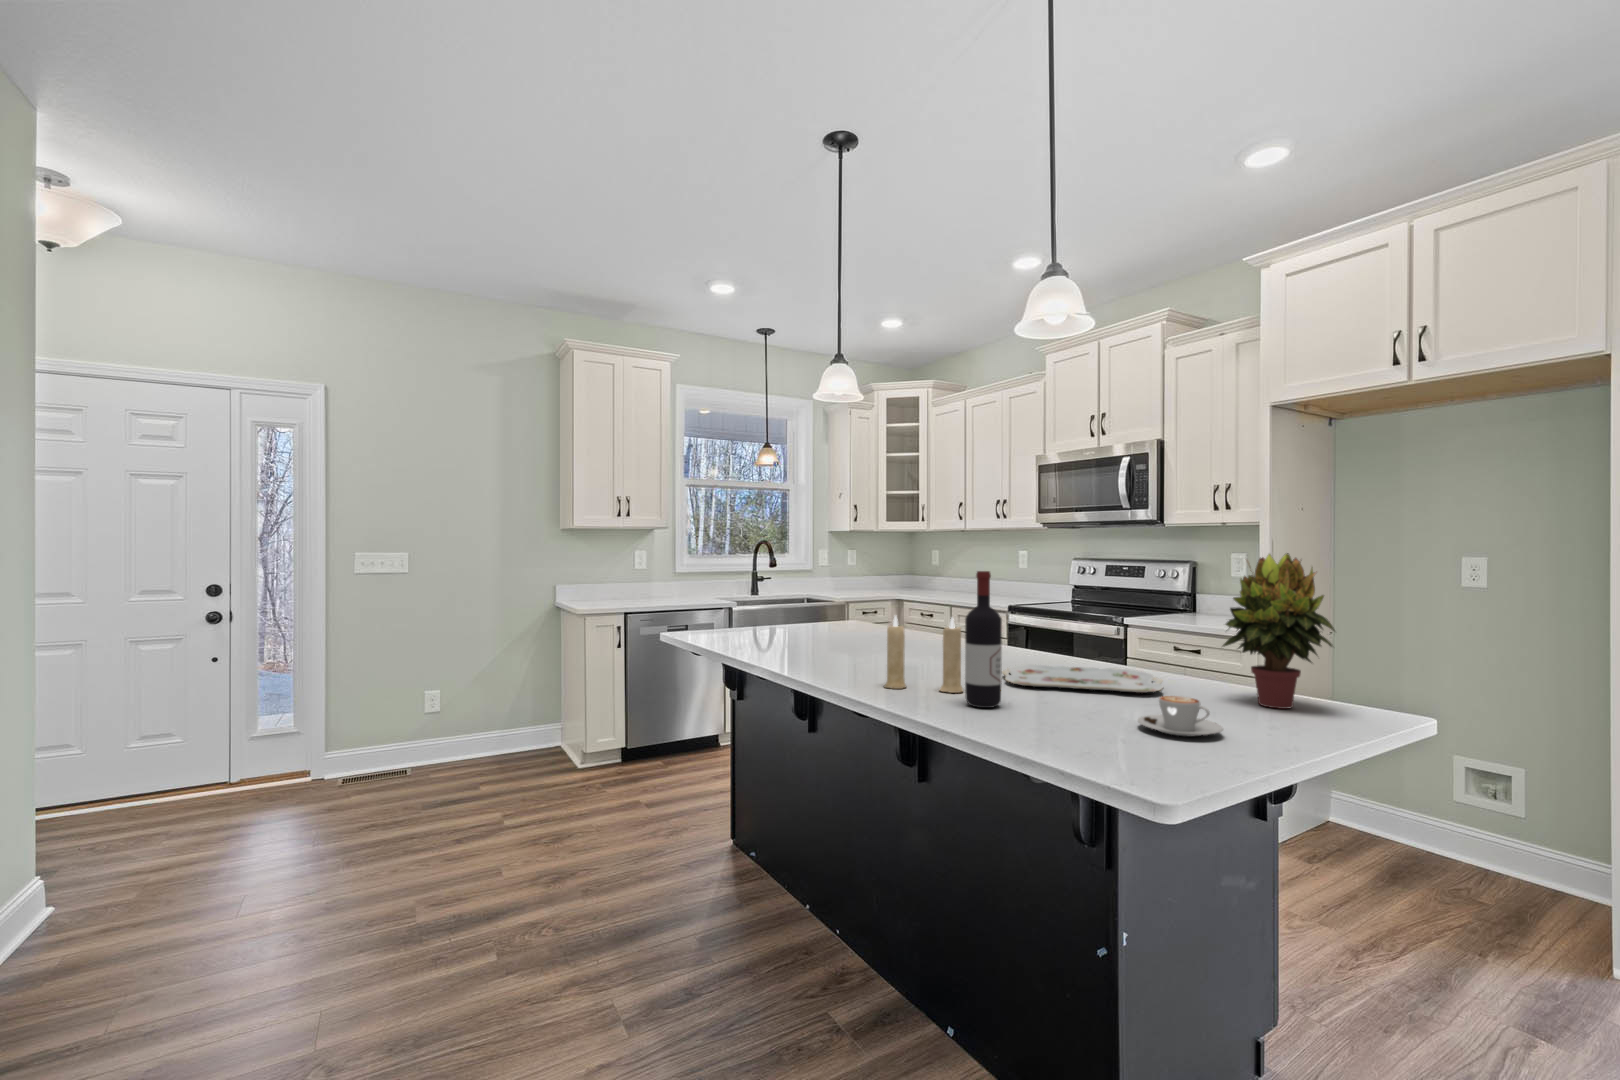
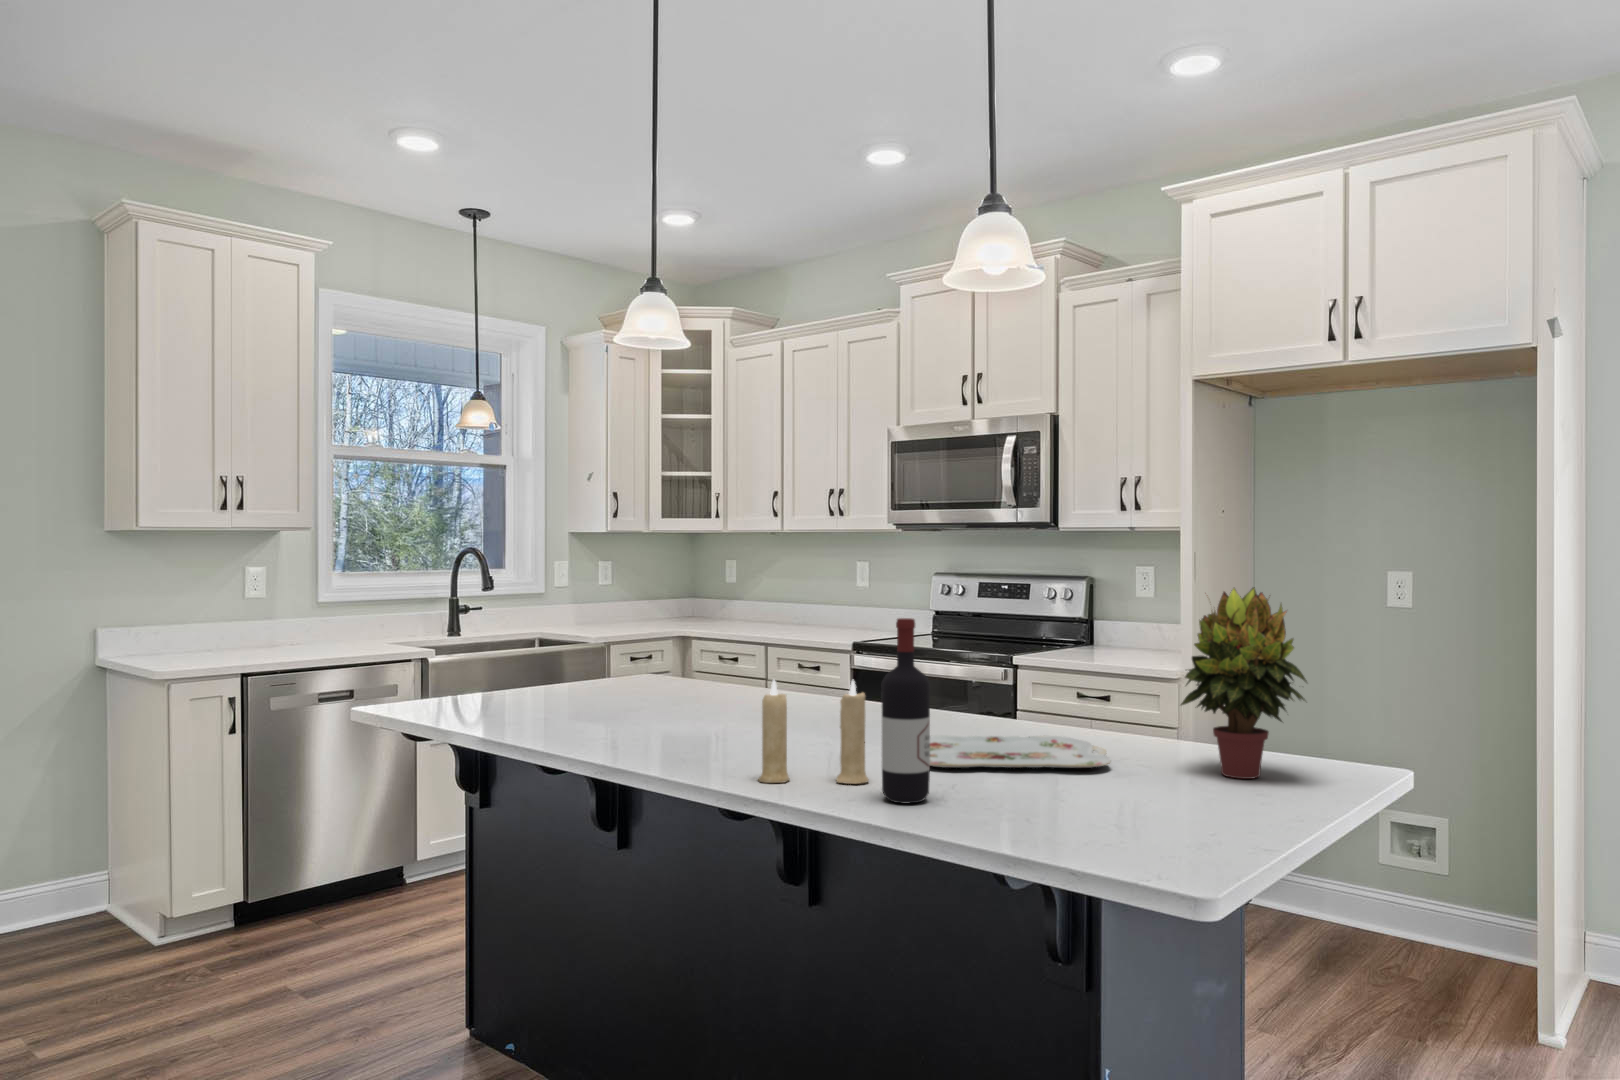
coffee cup: present [1138,696,1223,737] -> none [1104,774,1204,824]

